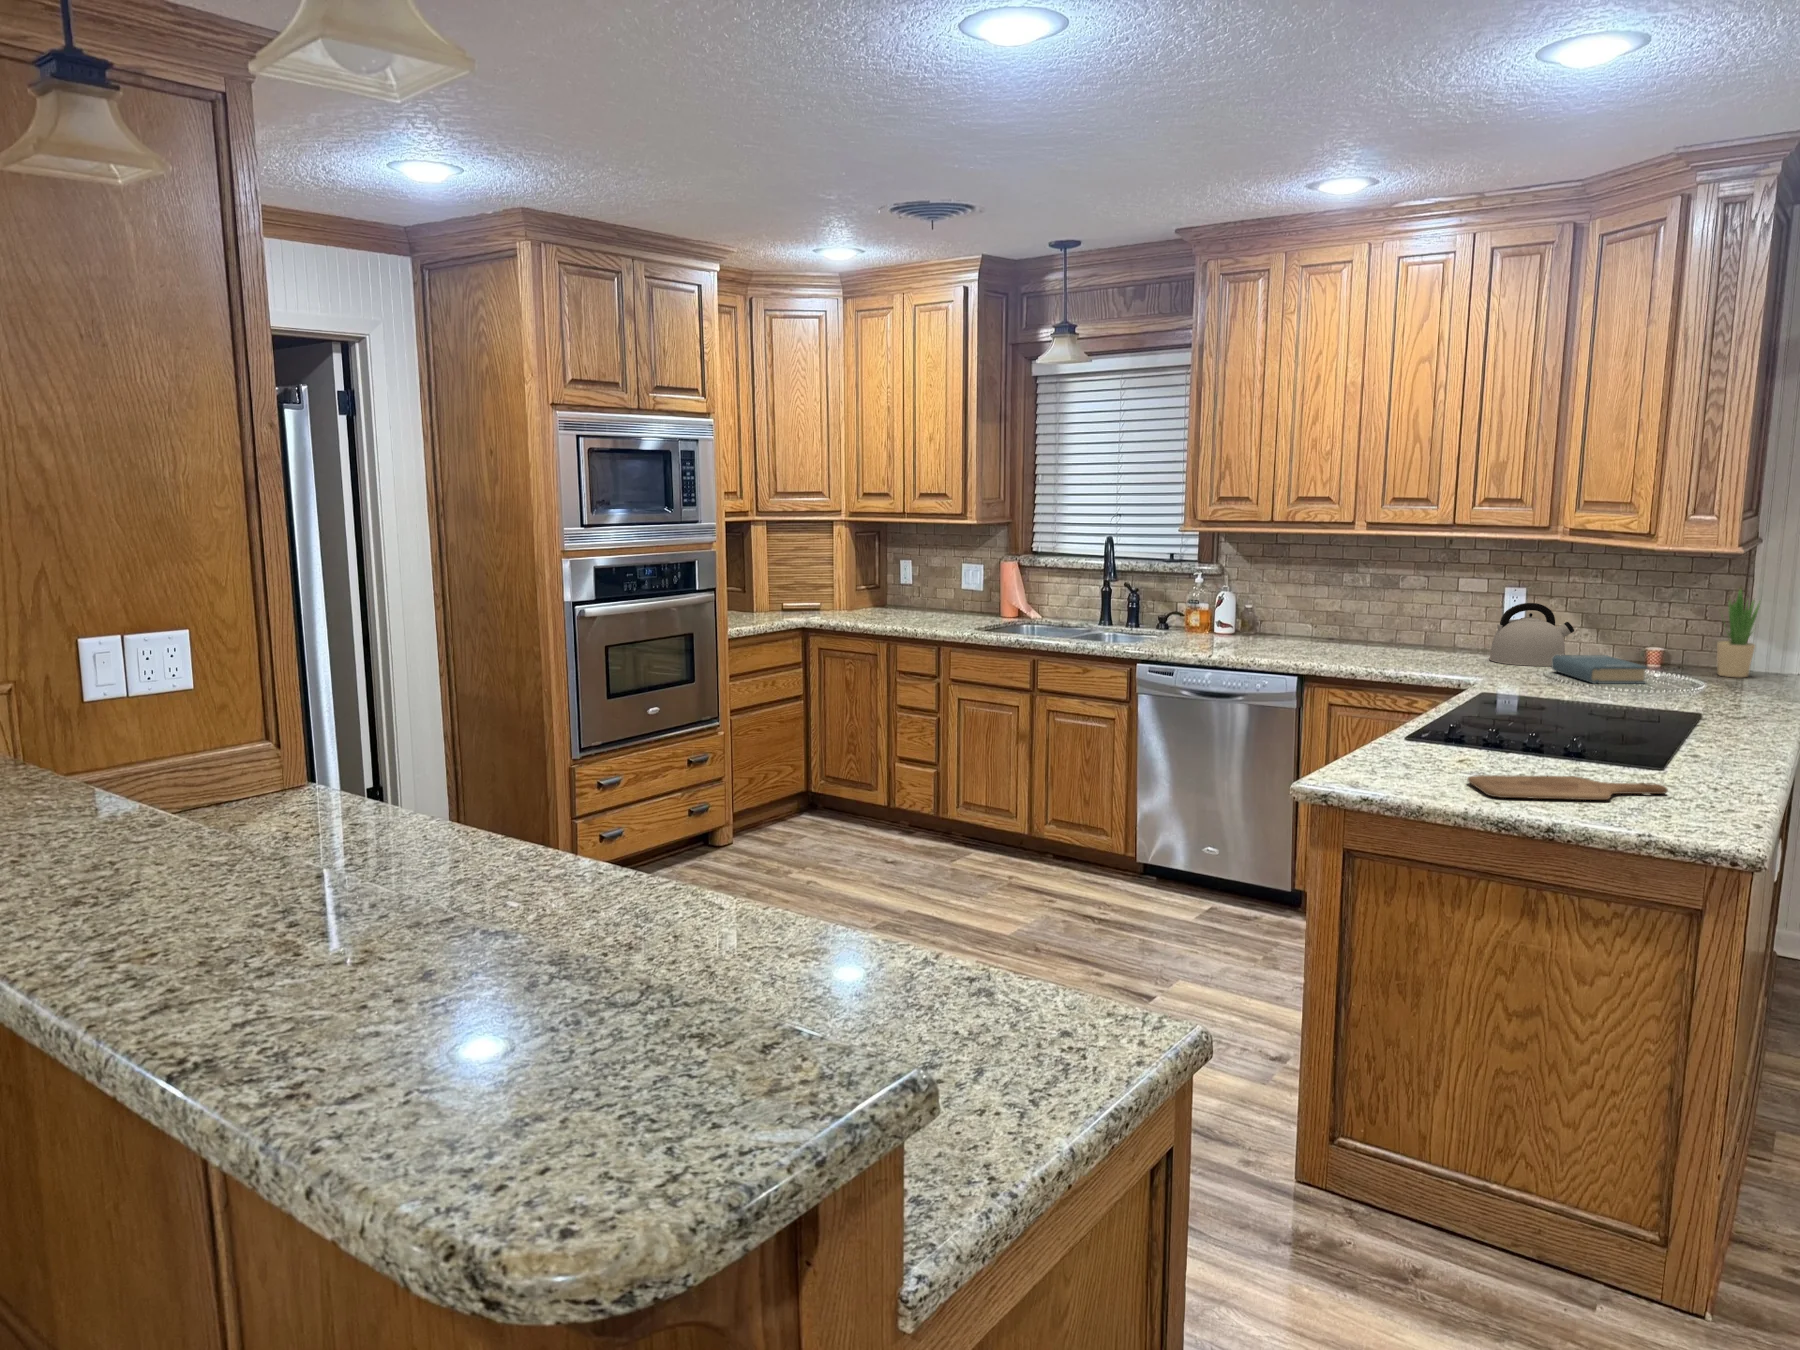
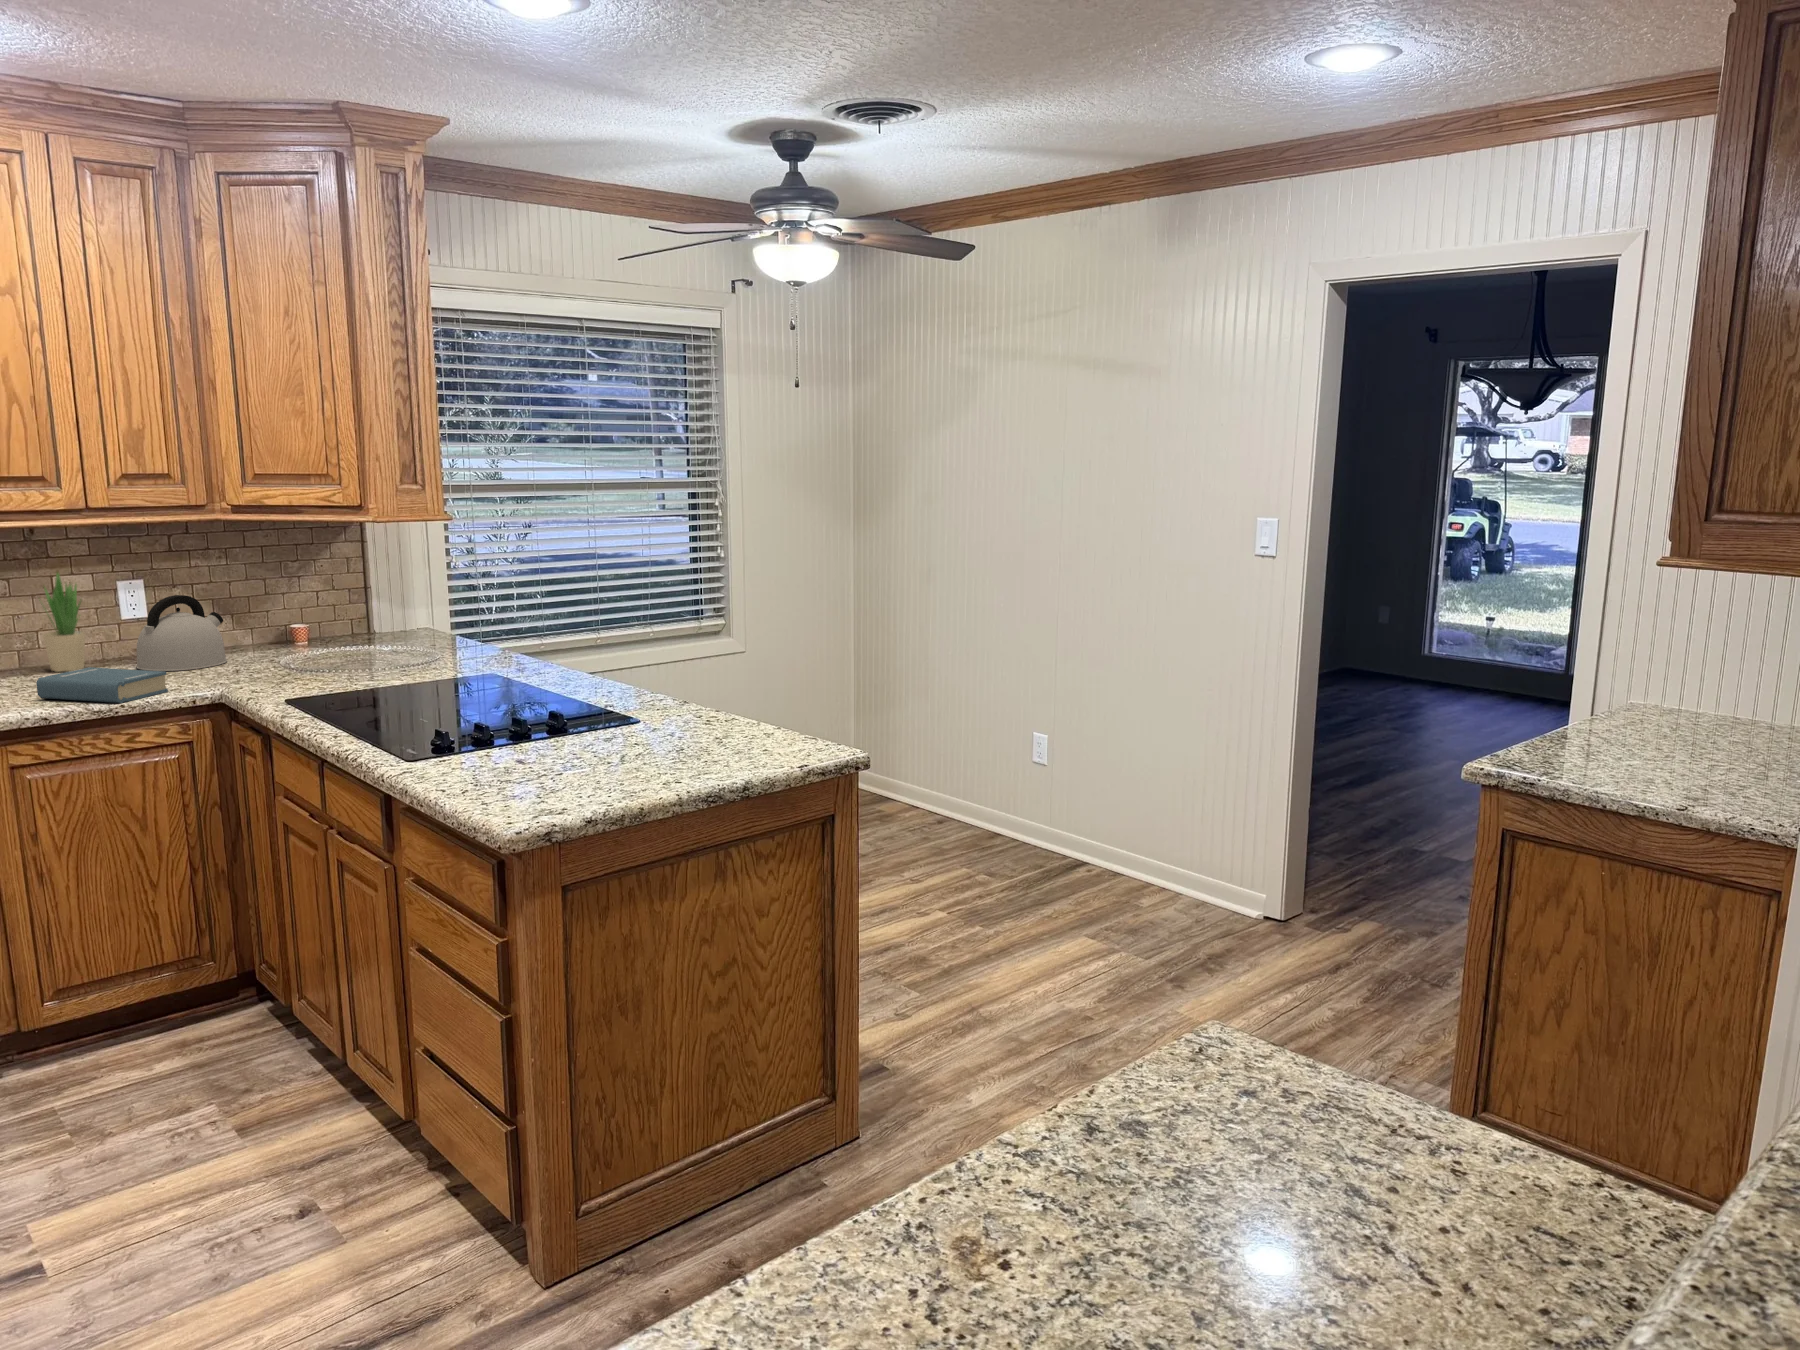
potted plant: present [1717,587,1760,678] -> present [43,571,85,672]
book: present [1551,655,1647,684] -> present [36,667,168,703]
cutting board: present [1468,775,1668,800] -> none [603,733,715,779]

